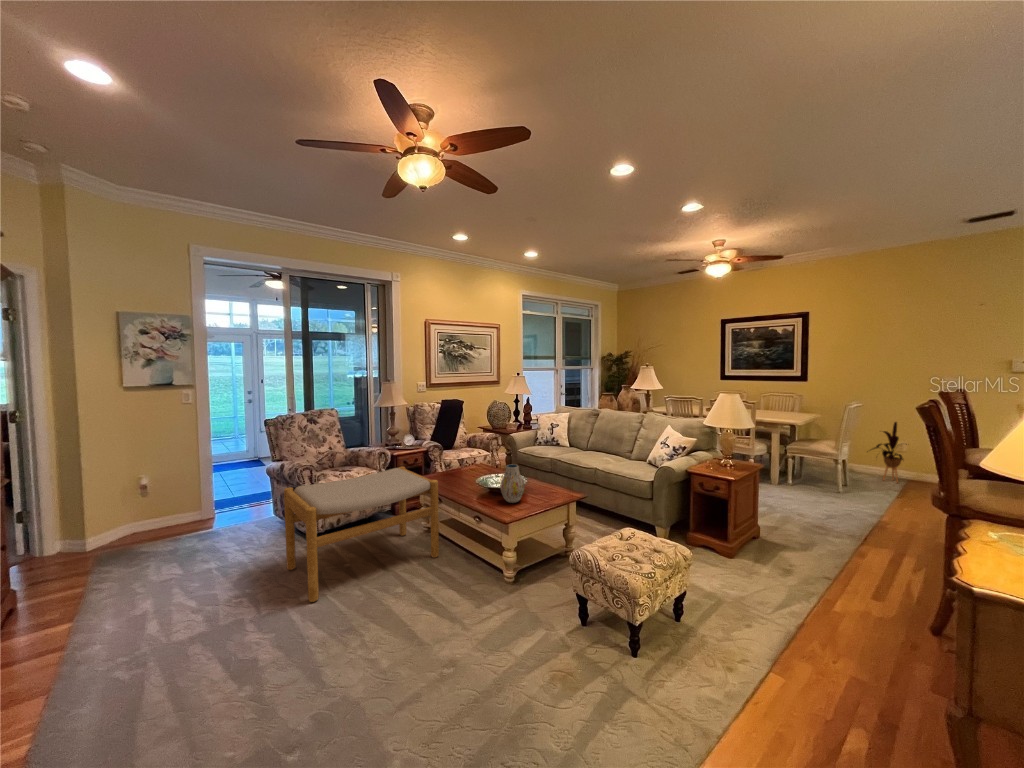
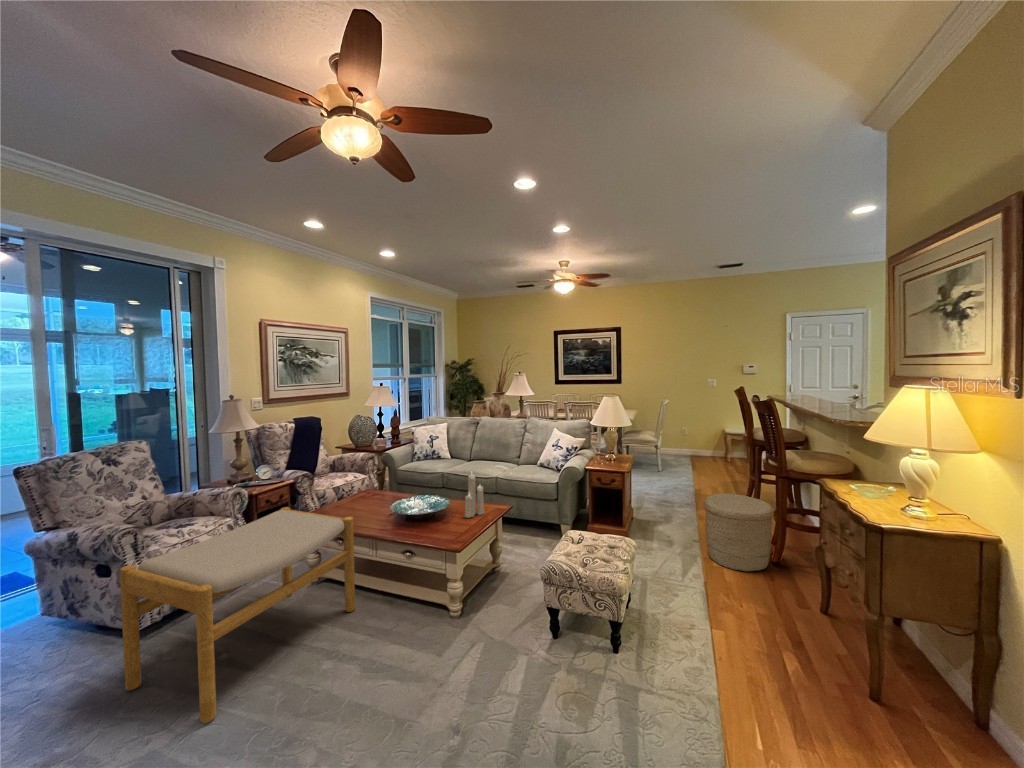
house plant: present [873,422,903,483] -> none [666,413,692,460]
candle: none [534,452,554,498] -> present [465,475,484,518]
vase: present [500,465,524,503] -> none [433,485,459,528]
woven basket: none [830,523,938,634] -> present [704,494,774,571]

